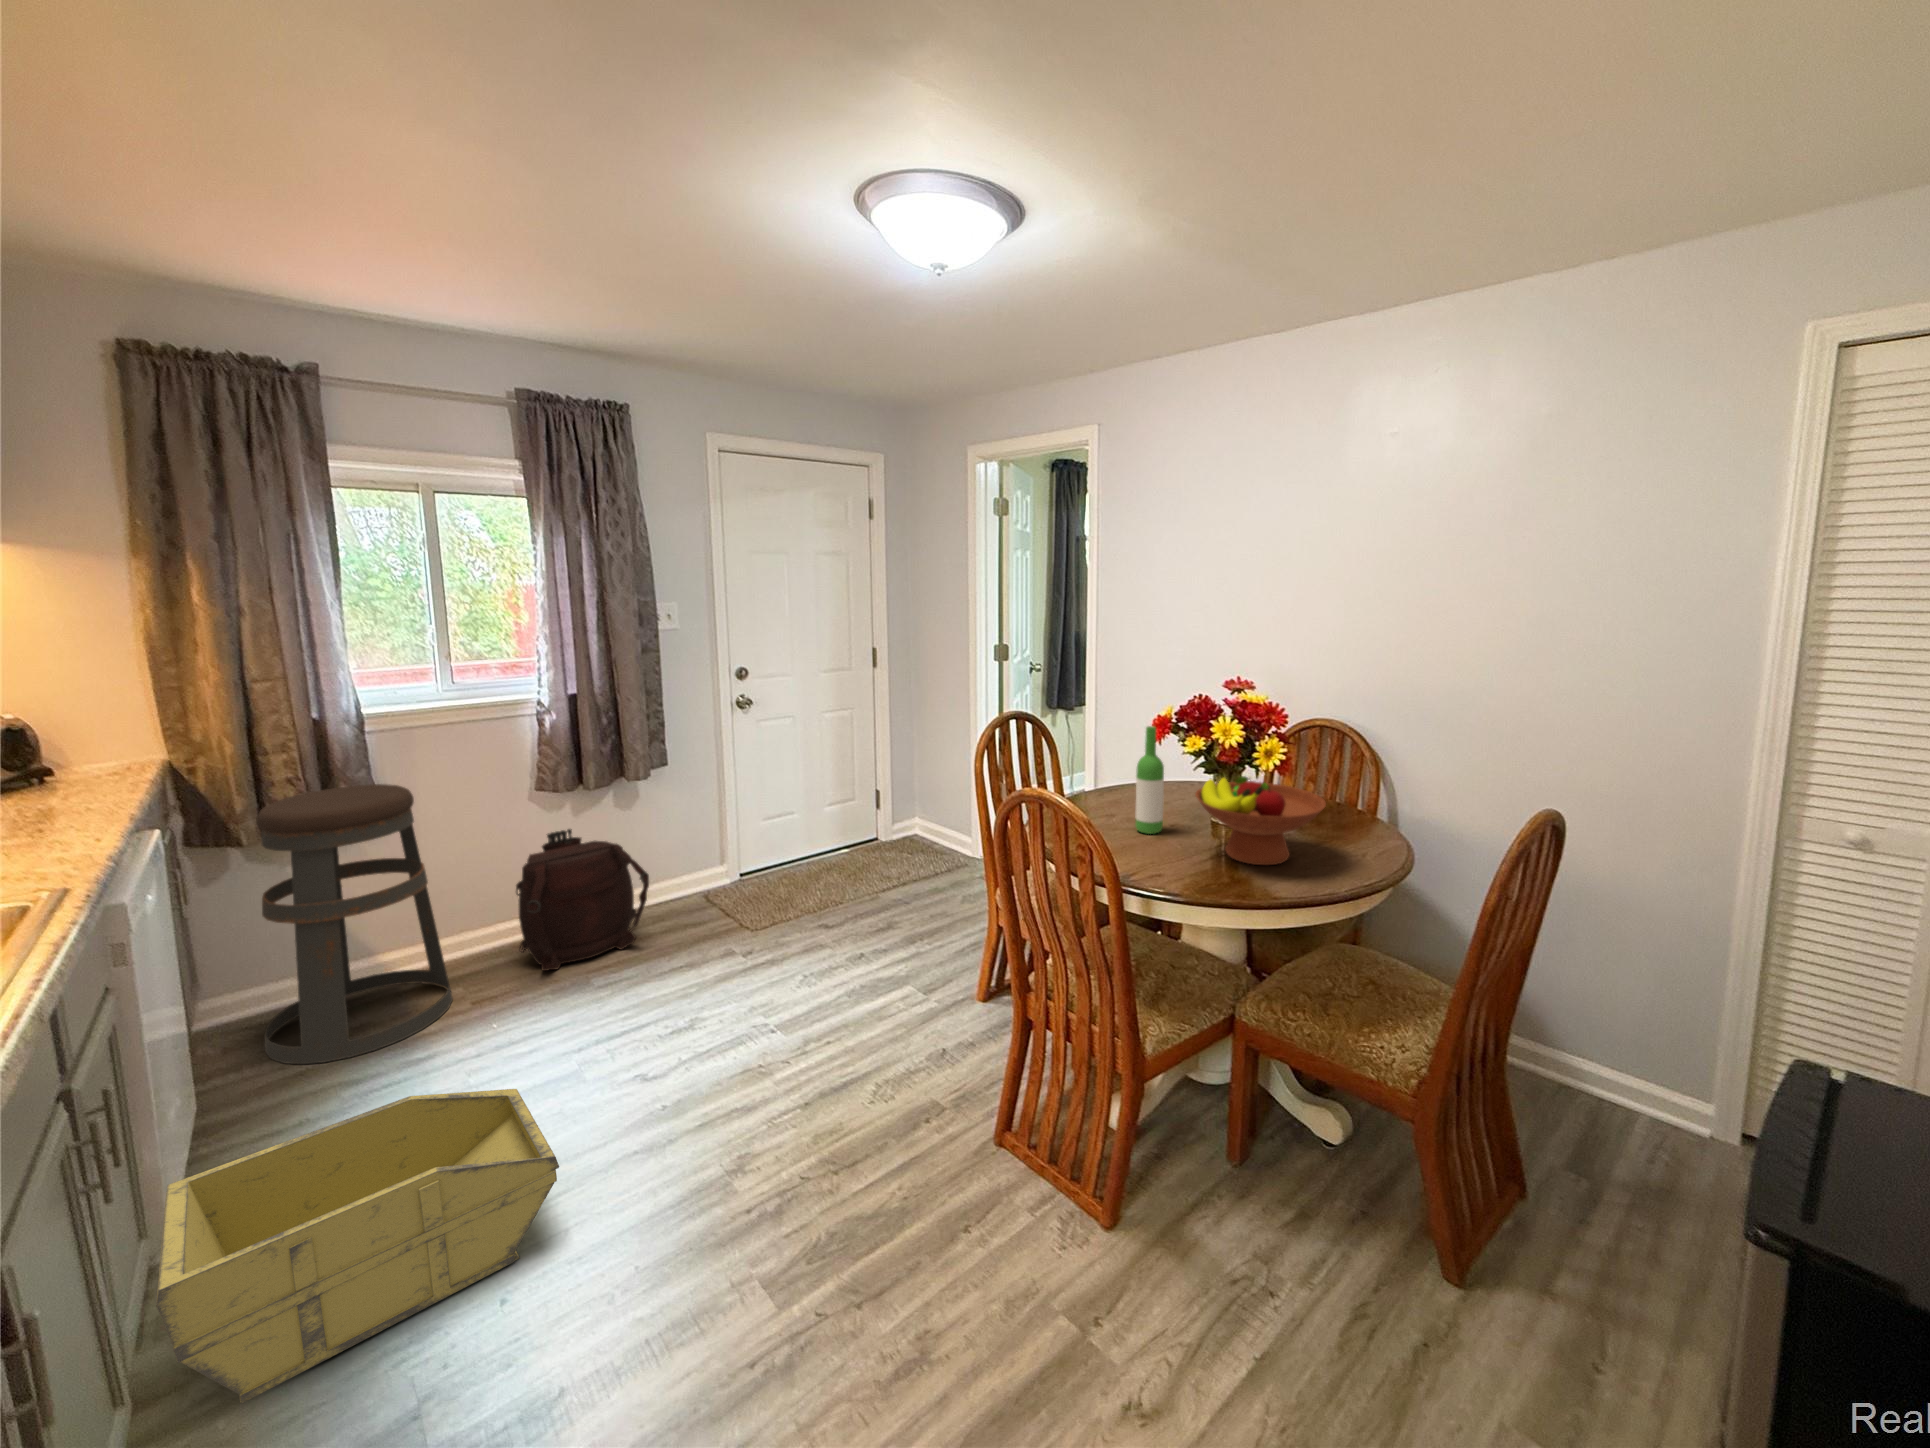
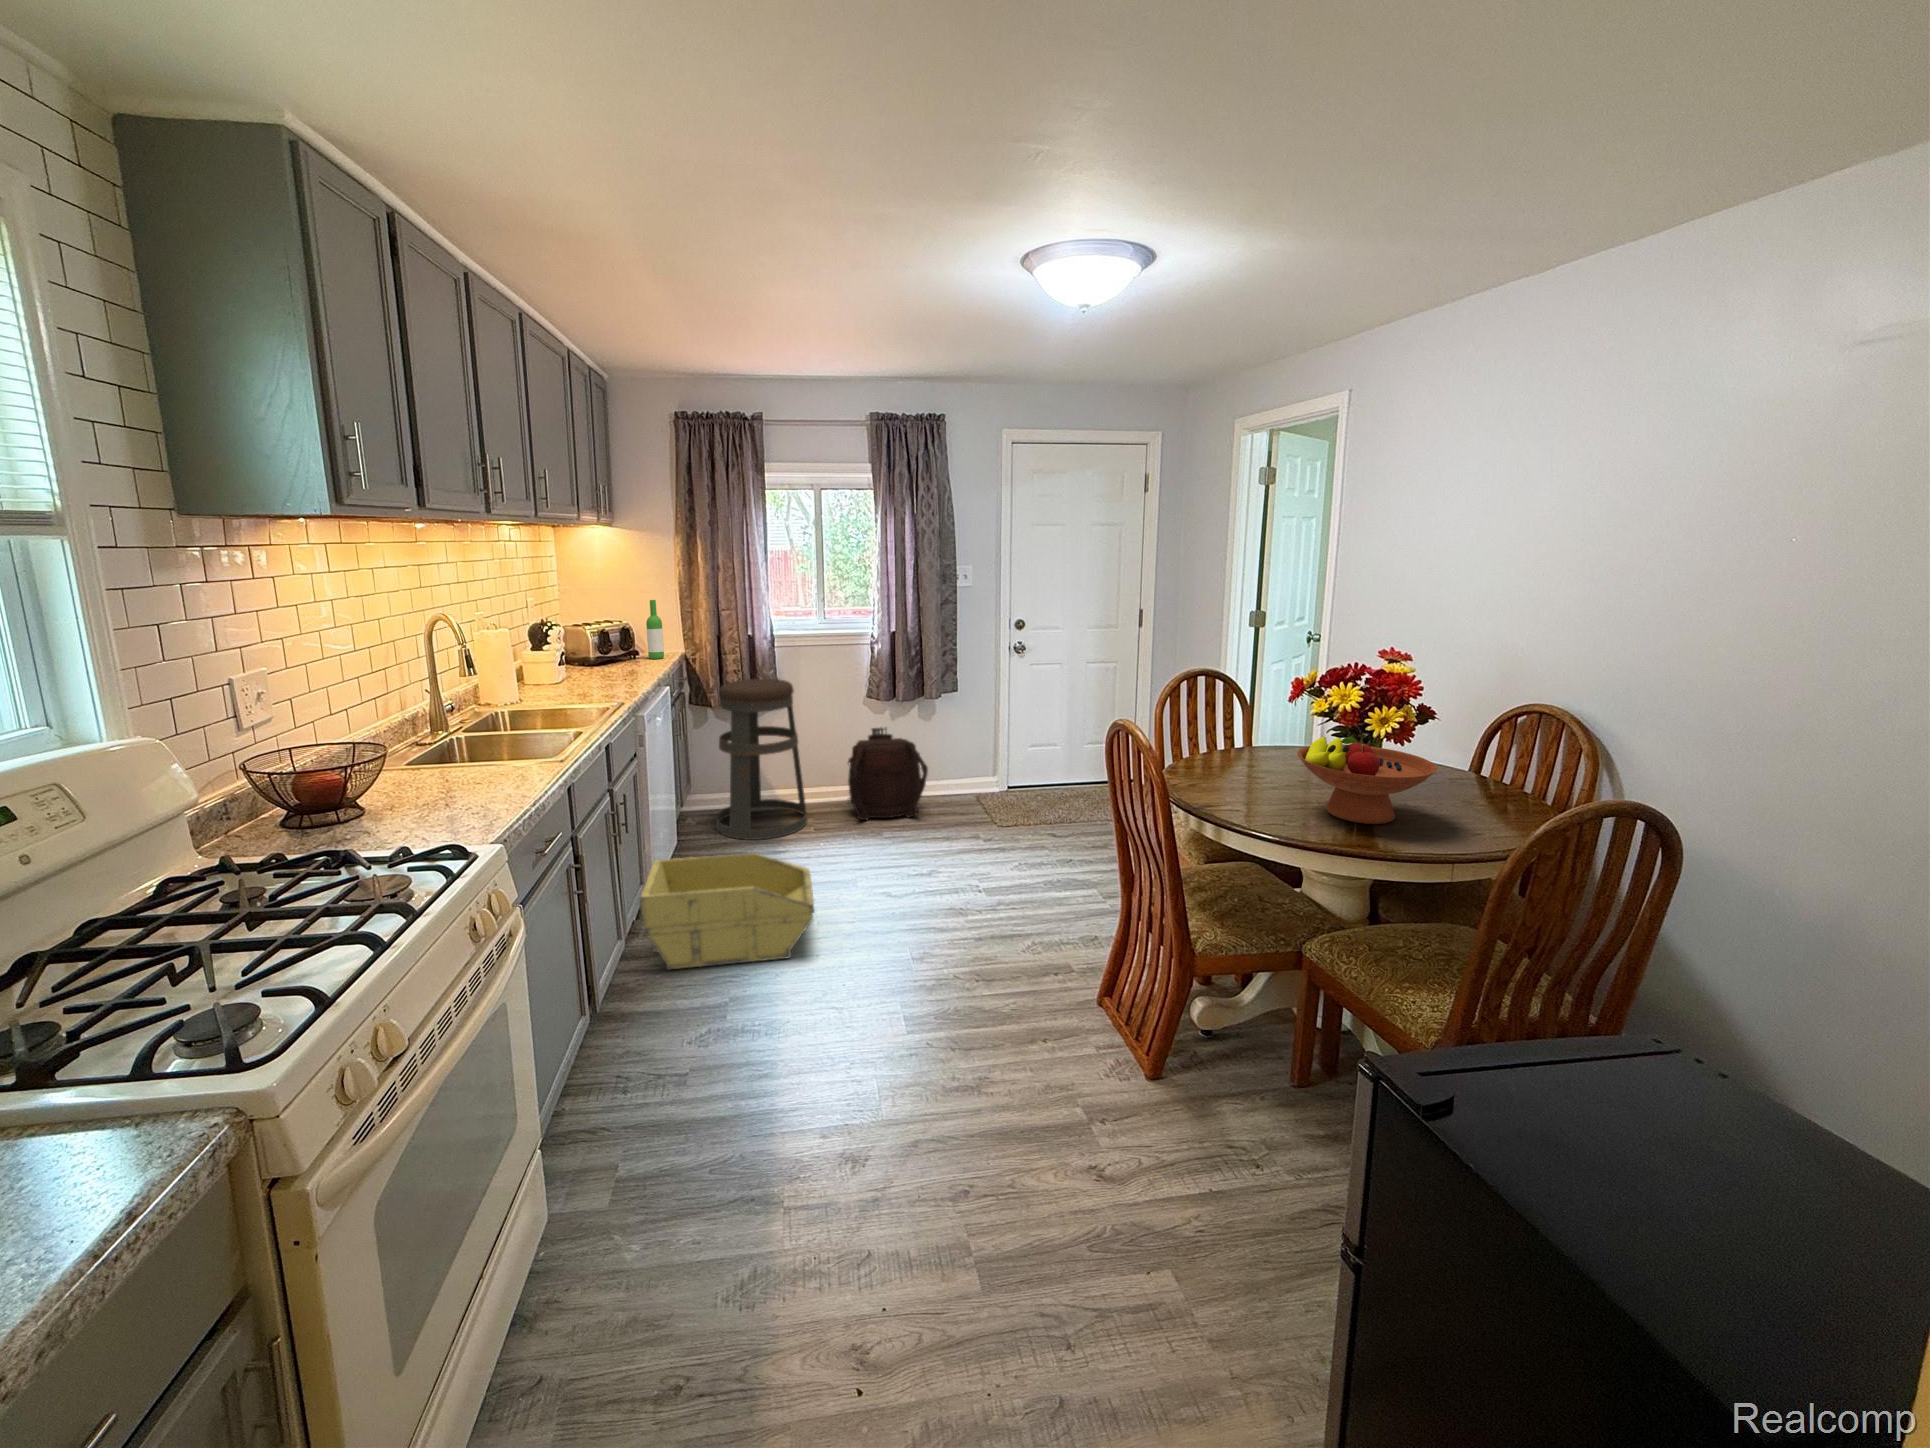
wine bottle: present [1136,726,1164,834] -> present [646,600,664,659]

